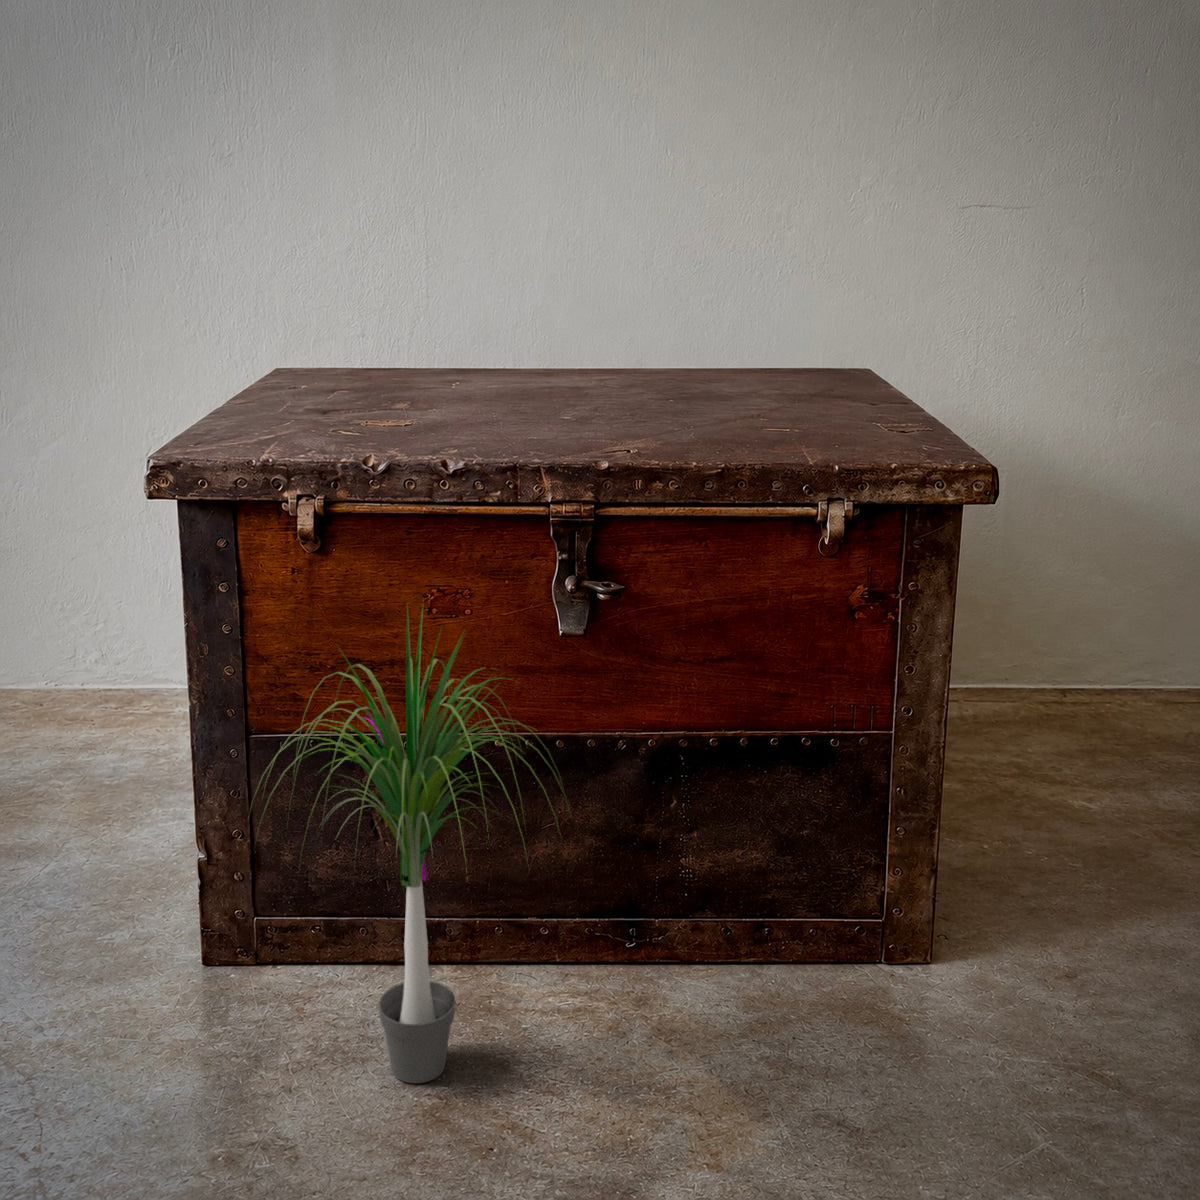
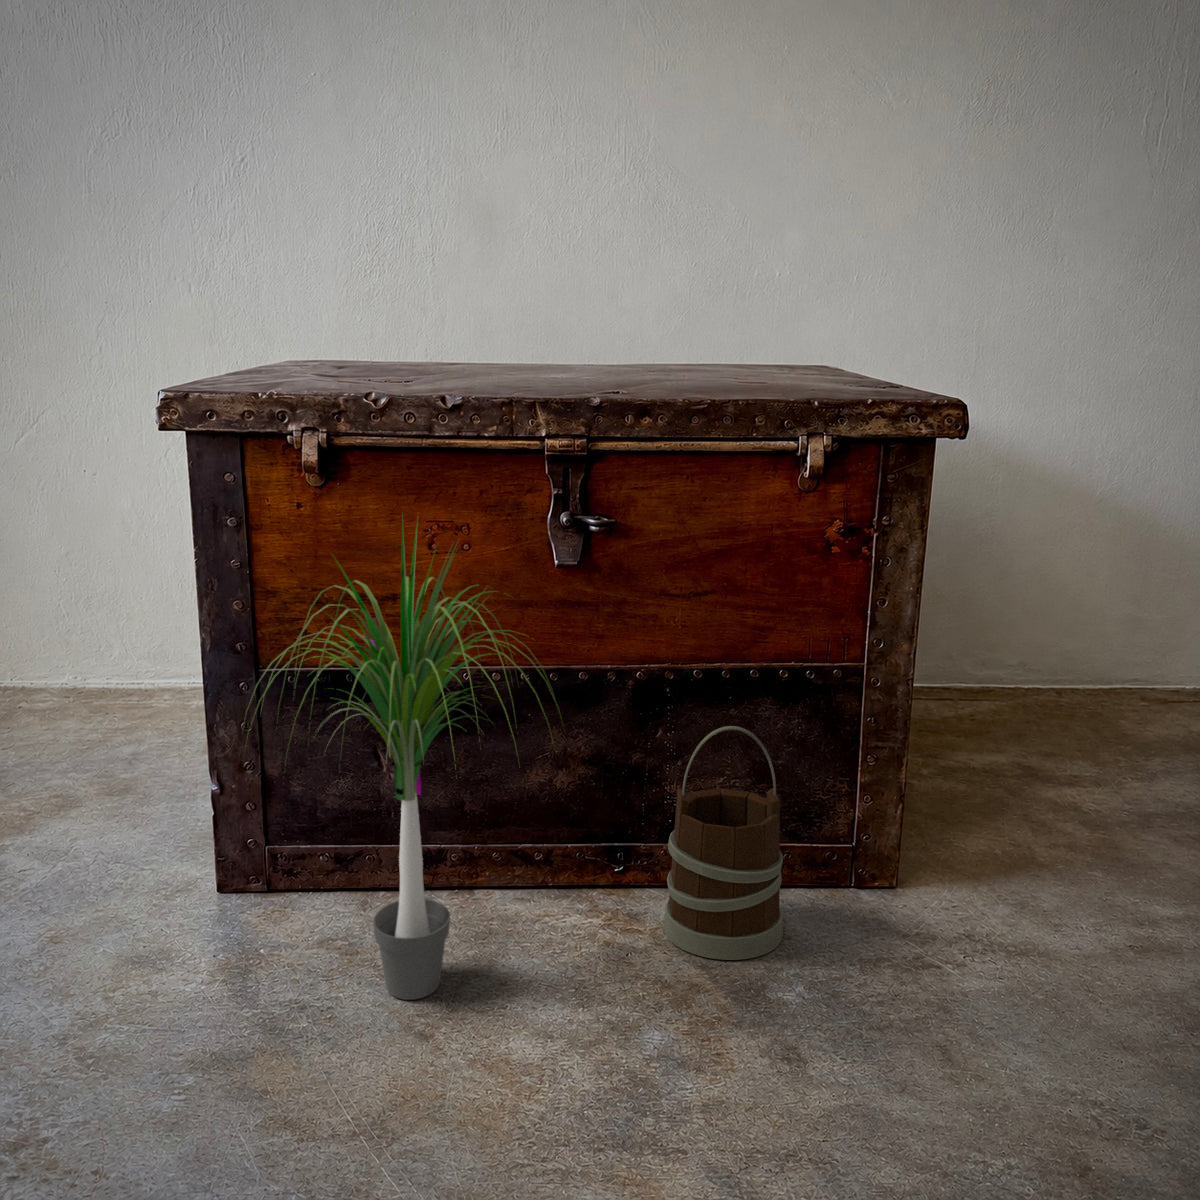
wooden bucket: none [672,805,796,1043] -> present [663,726,783,960]

